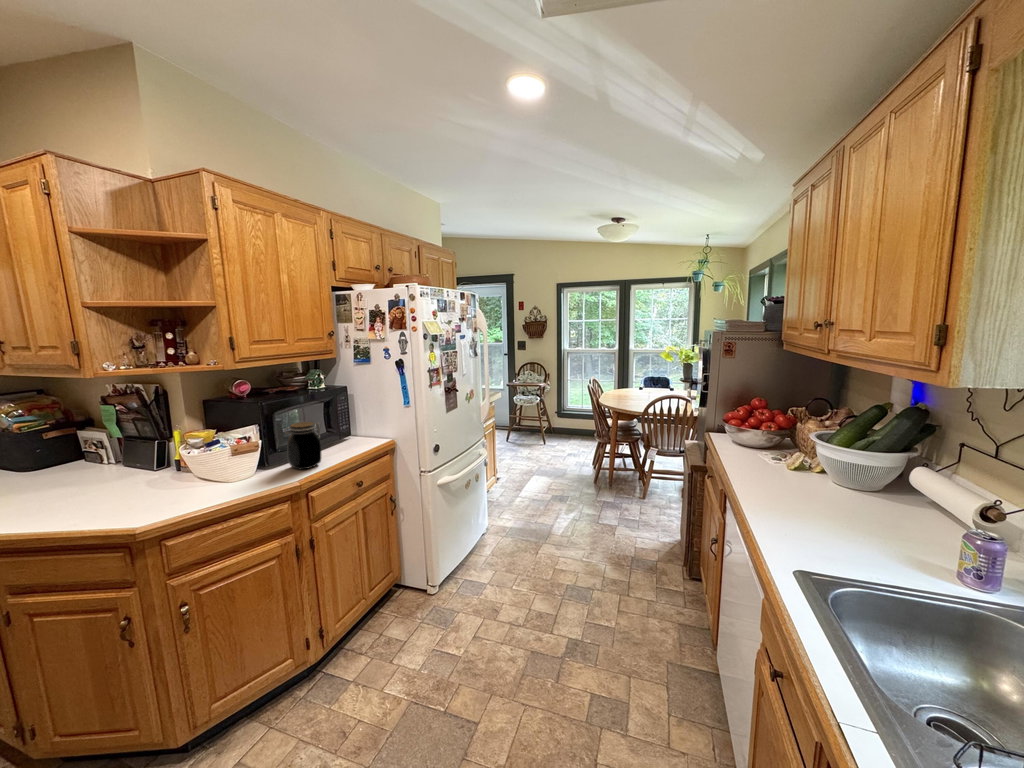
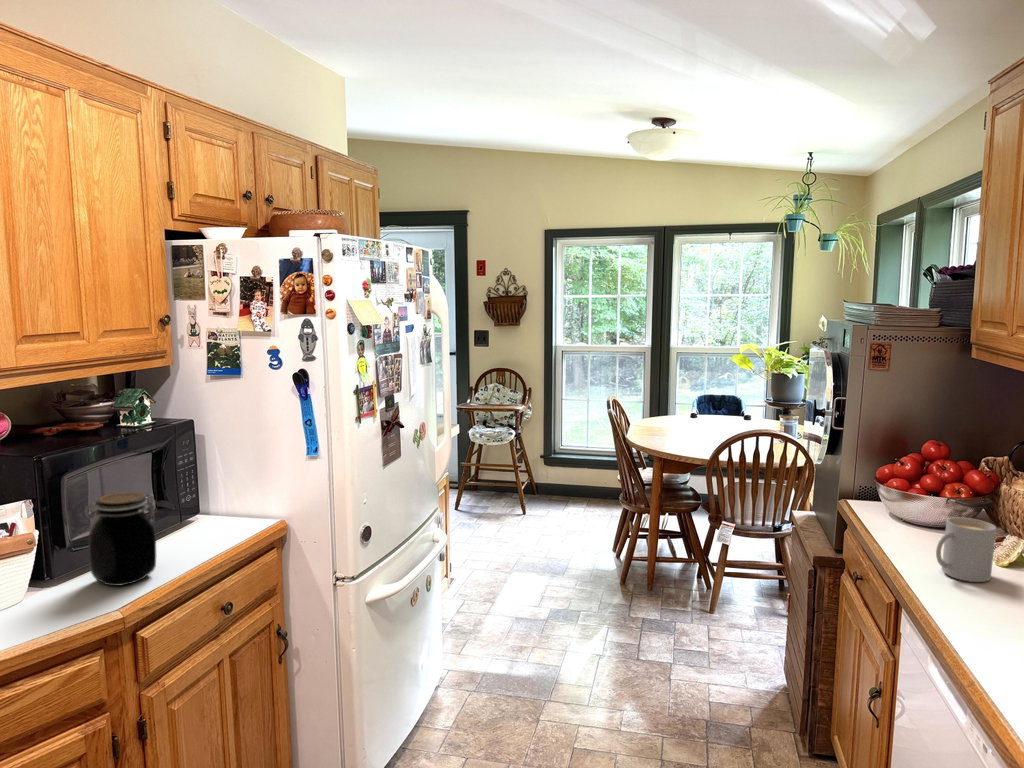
mug: none [747,441,783,478] -> present [936,517,996,582]

